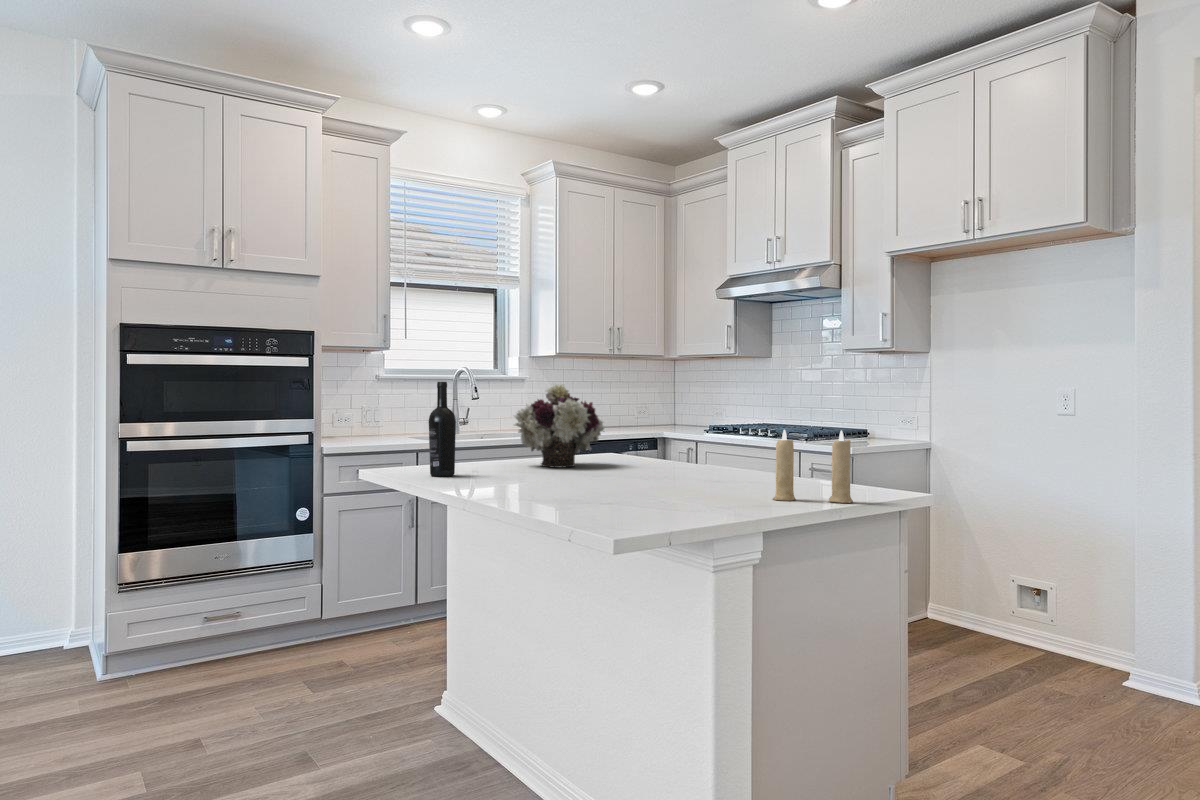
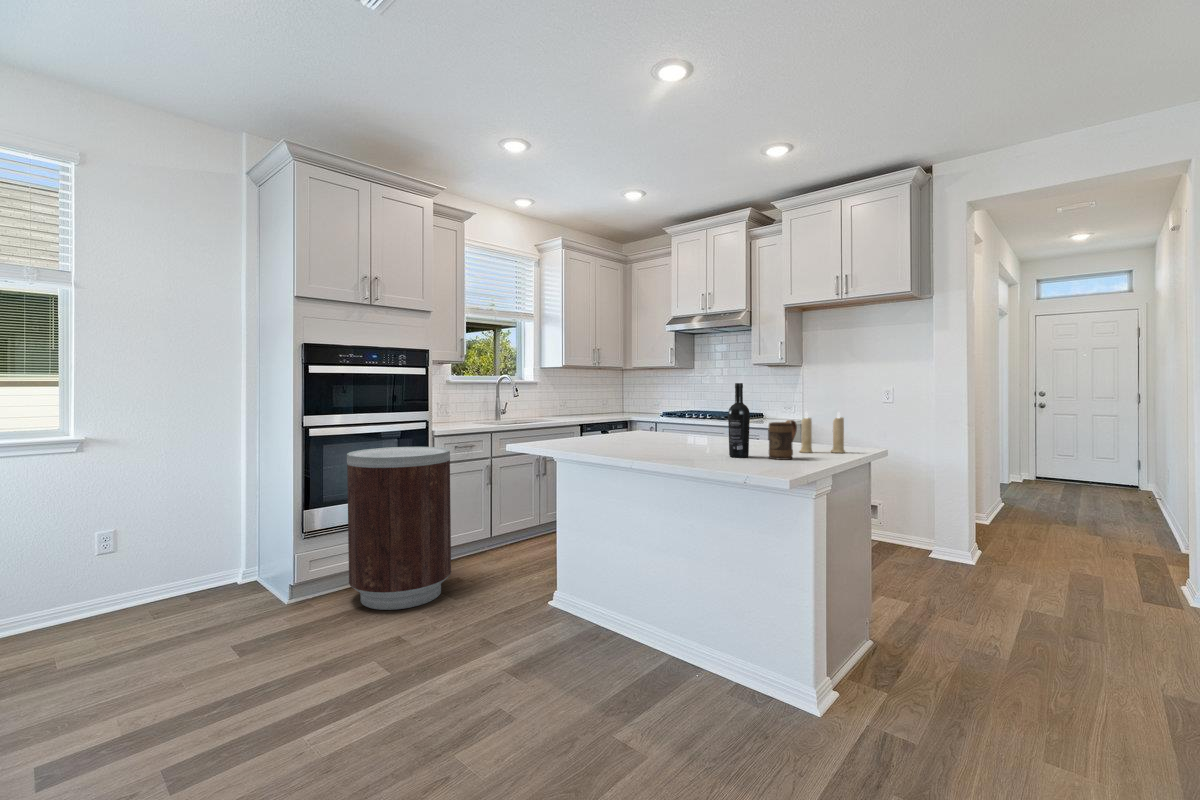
wine bottle: present [429,382,456,477] -> present [728,383,750,458]
flower arrangement: present [514,384,605,468] -> none [591,386,647,440]
mug: none [677,444,734,513] -> present [769,420,797,460]
trash can: none [163,469,316,704] -> present [347,447,451,610]

